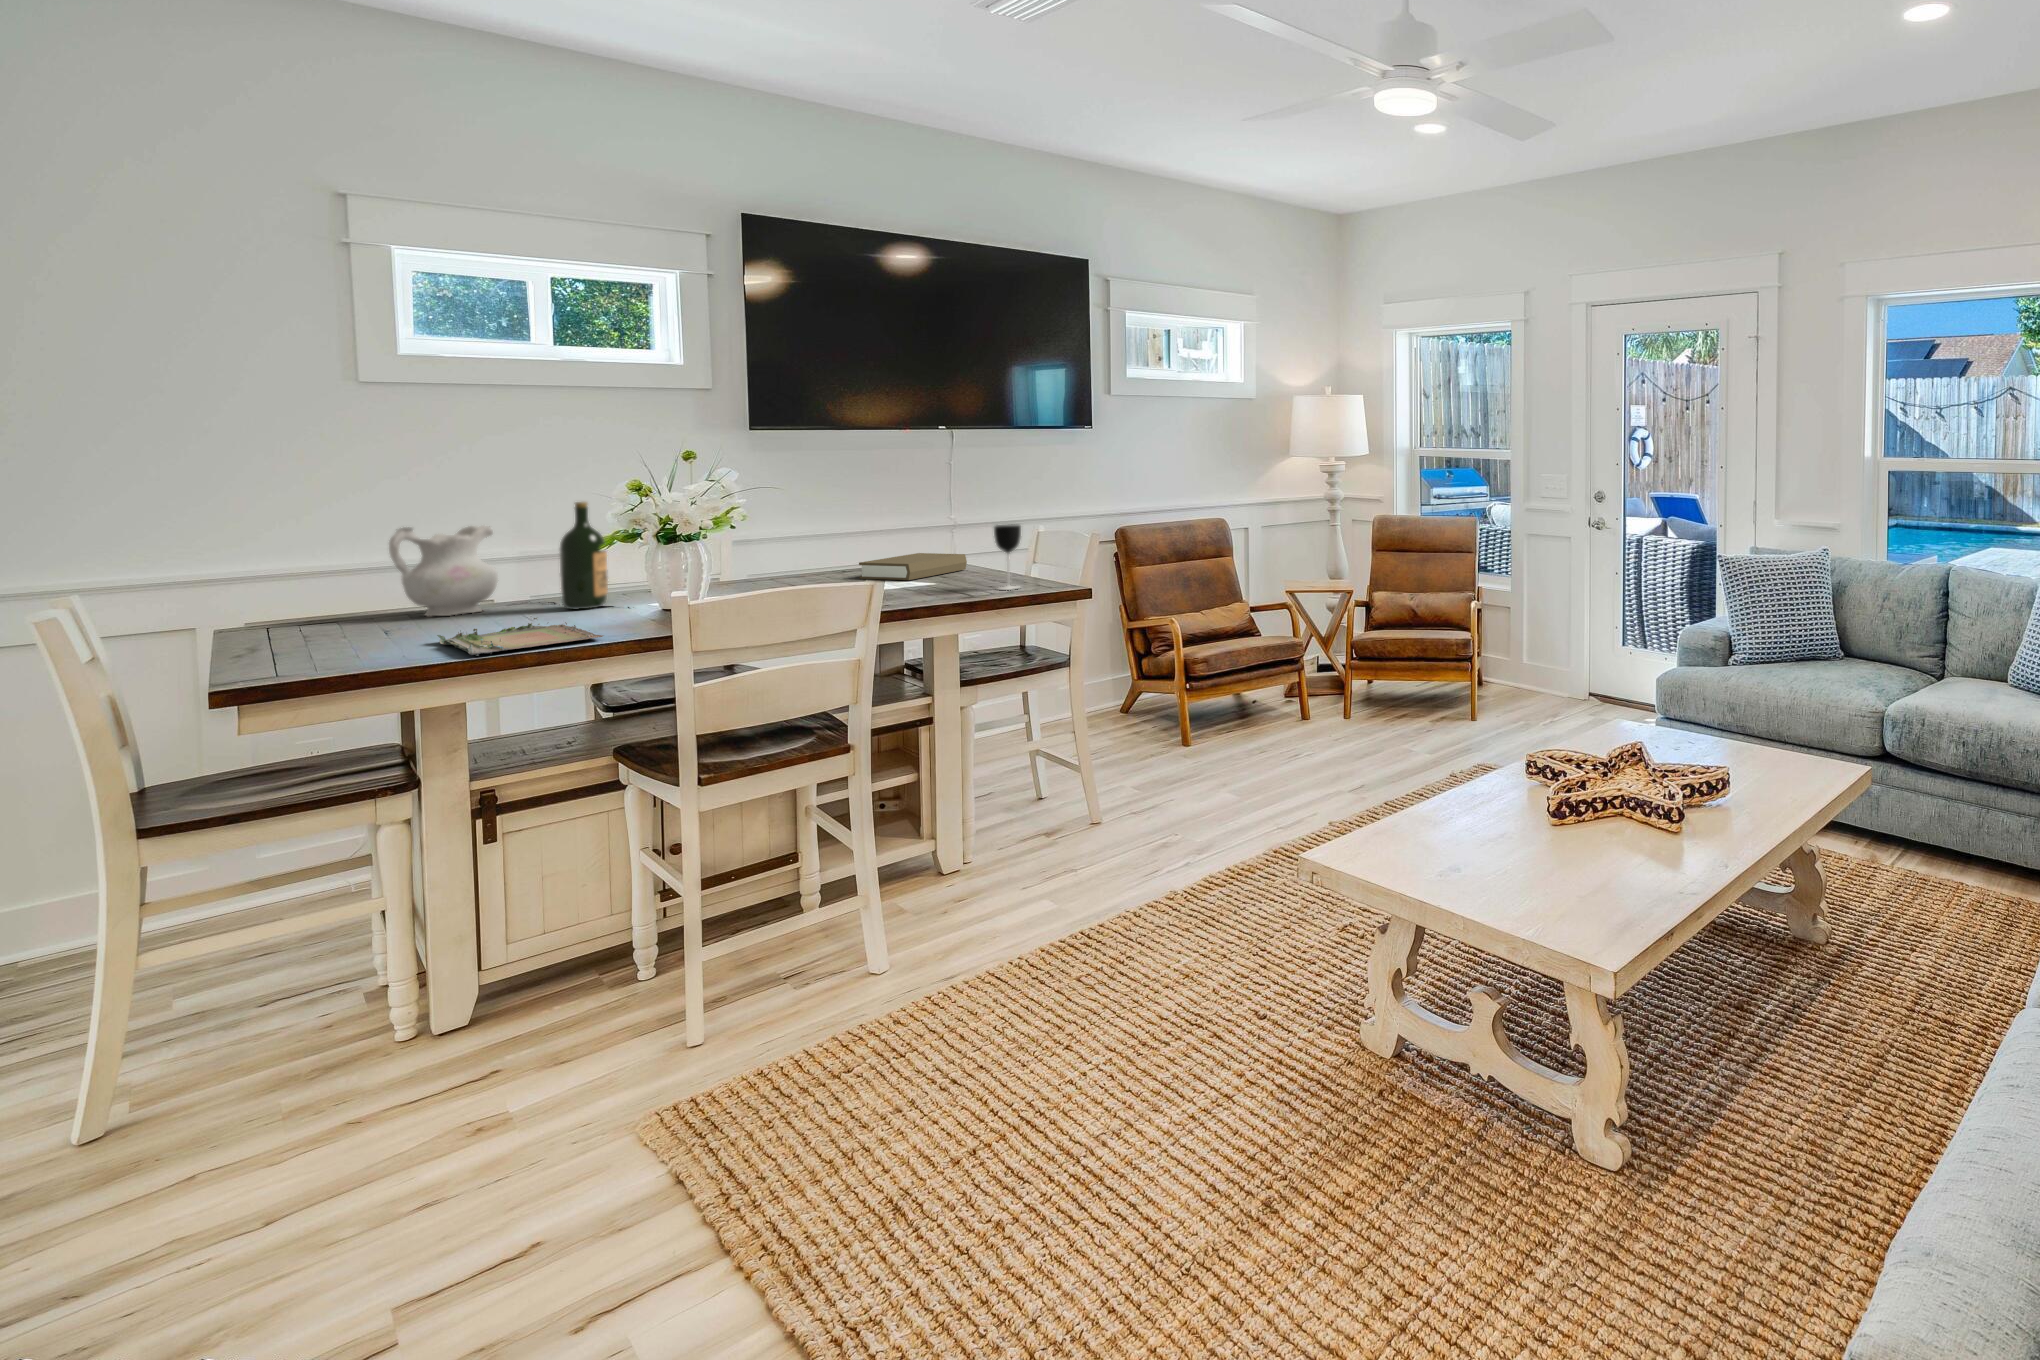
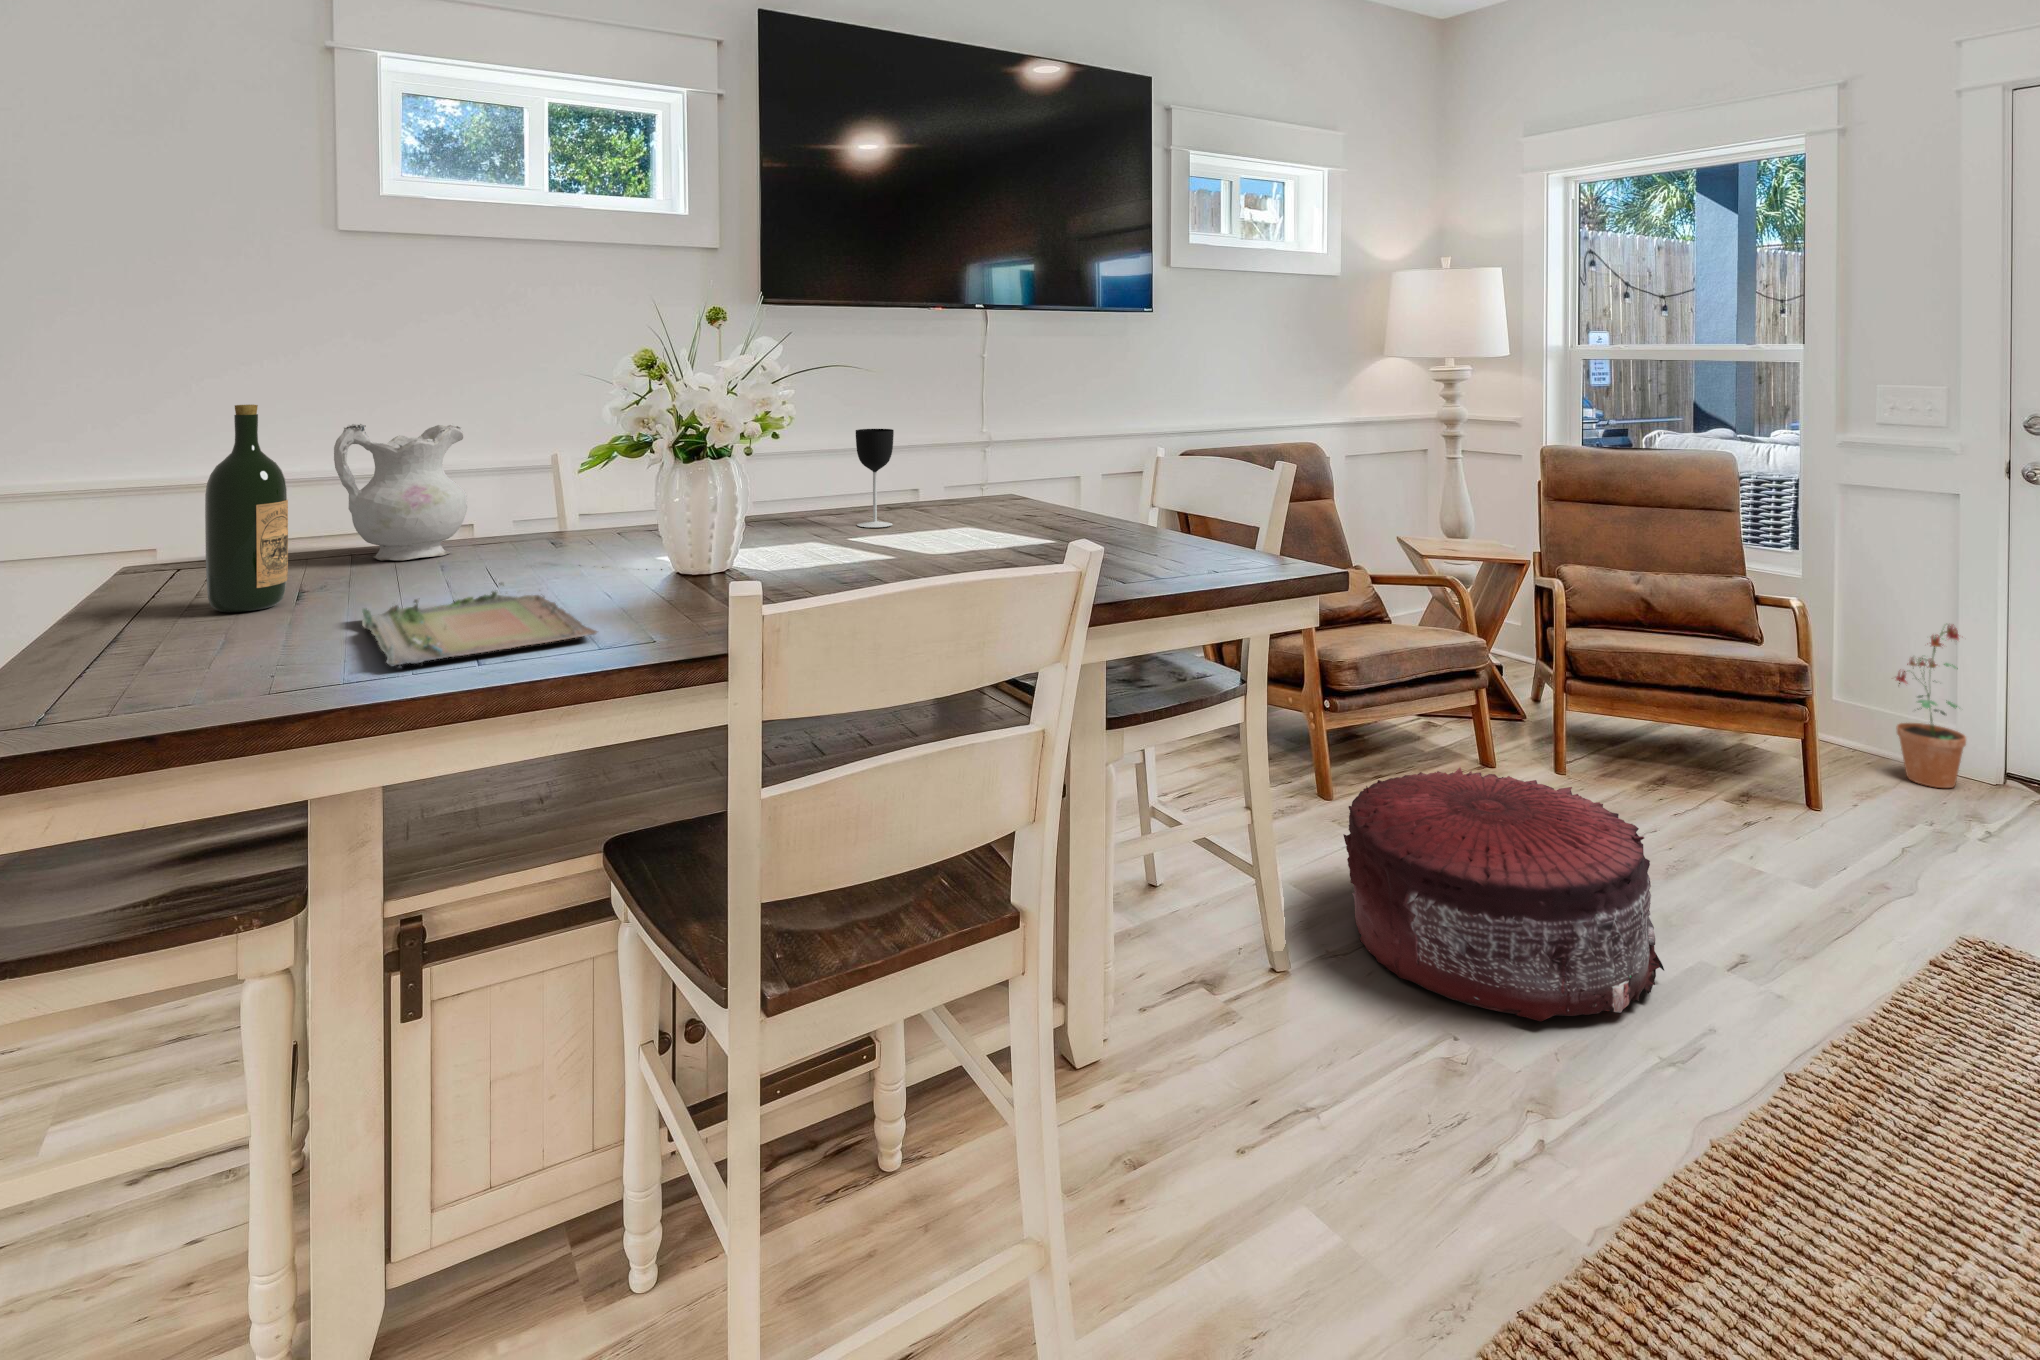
wine bottle: present [559,502,608,609] -> present [205,405,288,612]
wine glass: present [994,524,1021,590] -> present [856,429,894,527]
book: present [859,553,967,580] -> none [923,484,1063,530]
potted plant: none [1538,614,1576,709] -> present [1896,625,1966,788]
pouf: none [1149,710,1313,828] -> present [1343,768,1664,1021]

